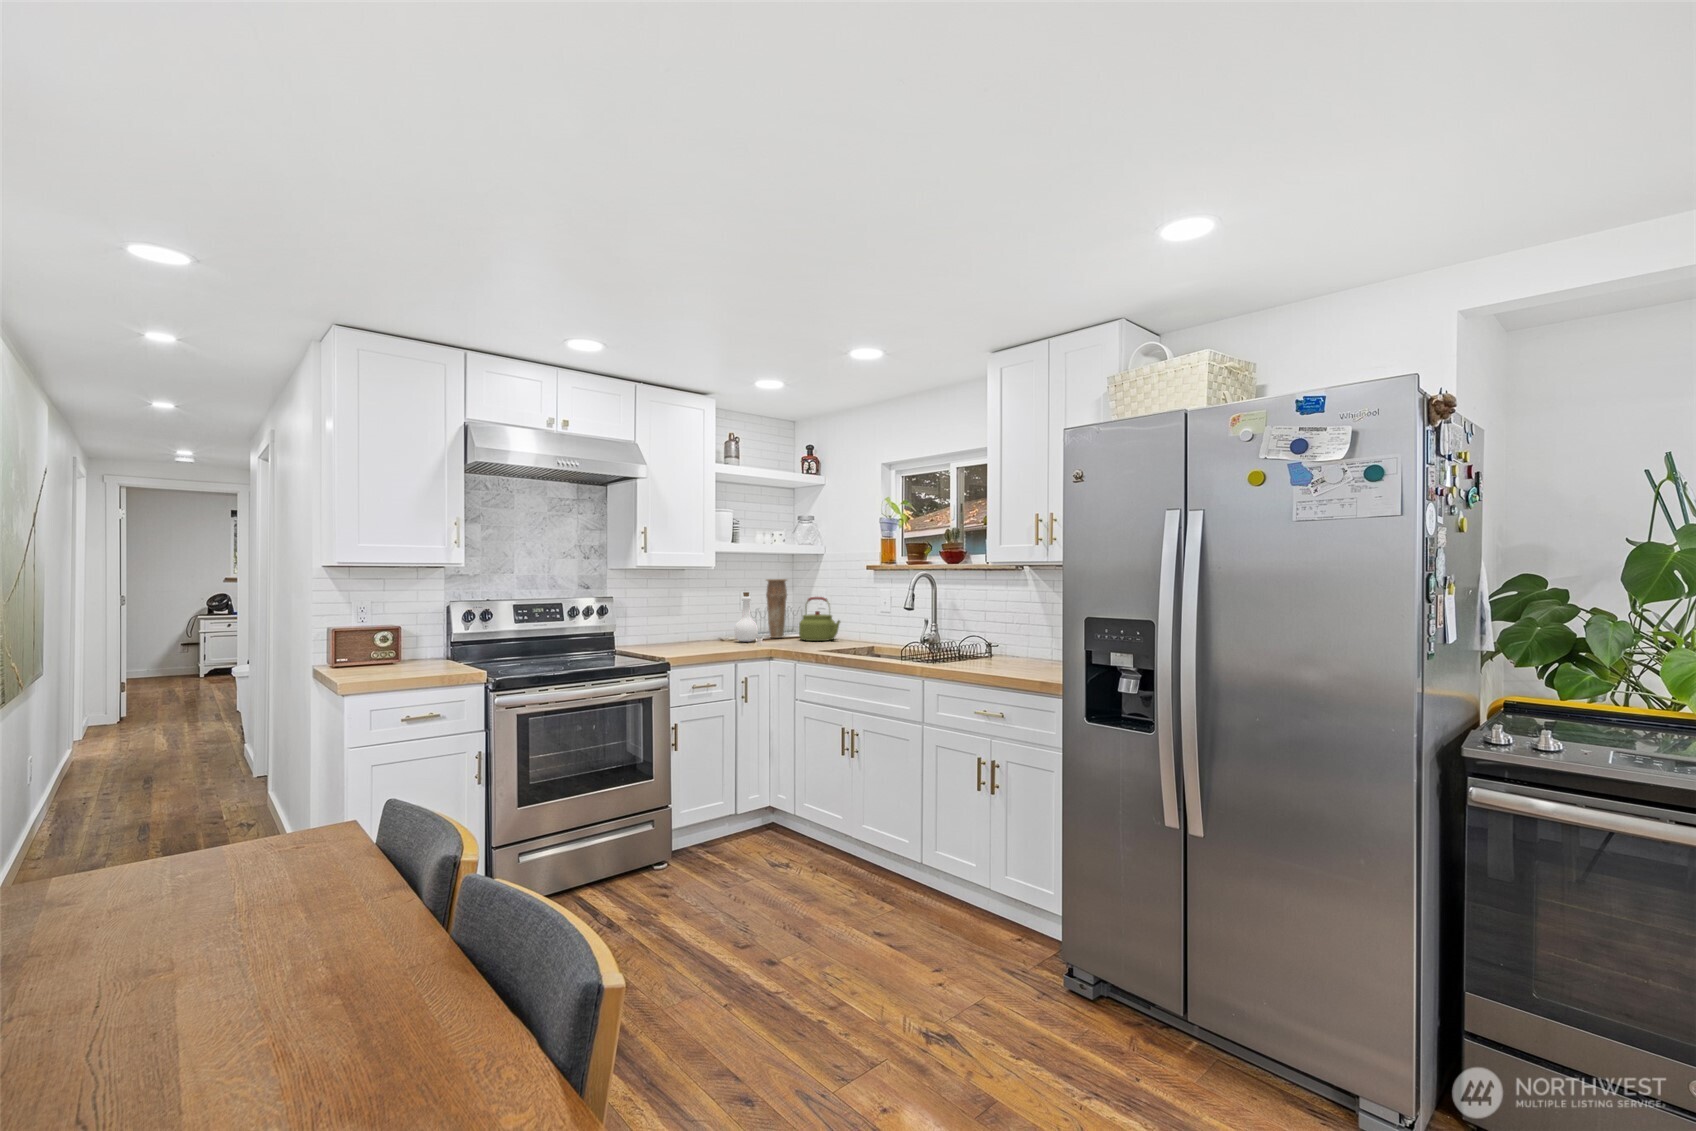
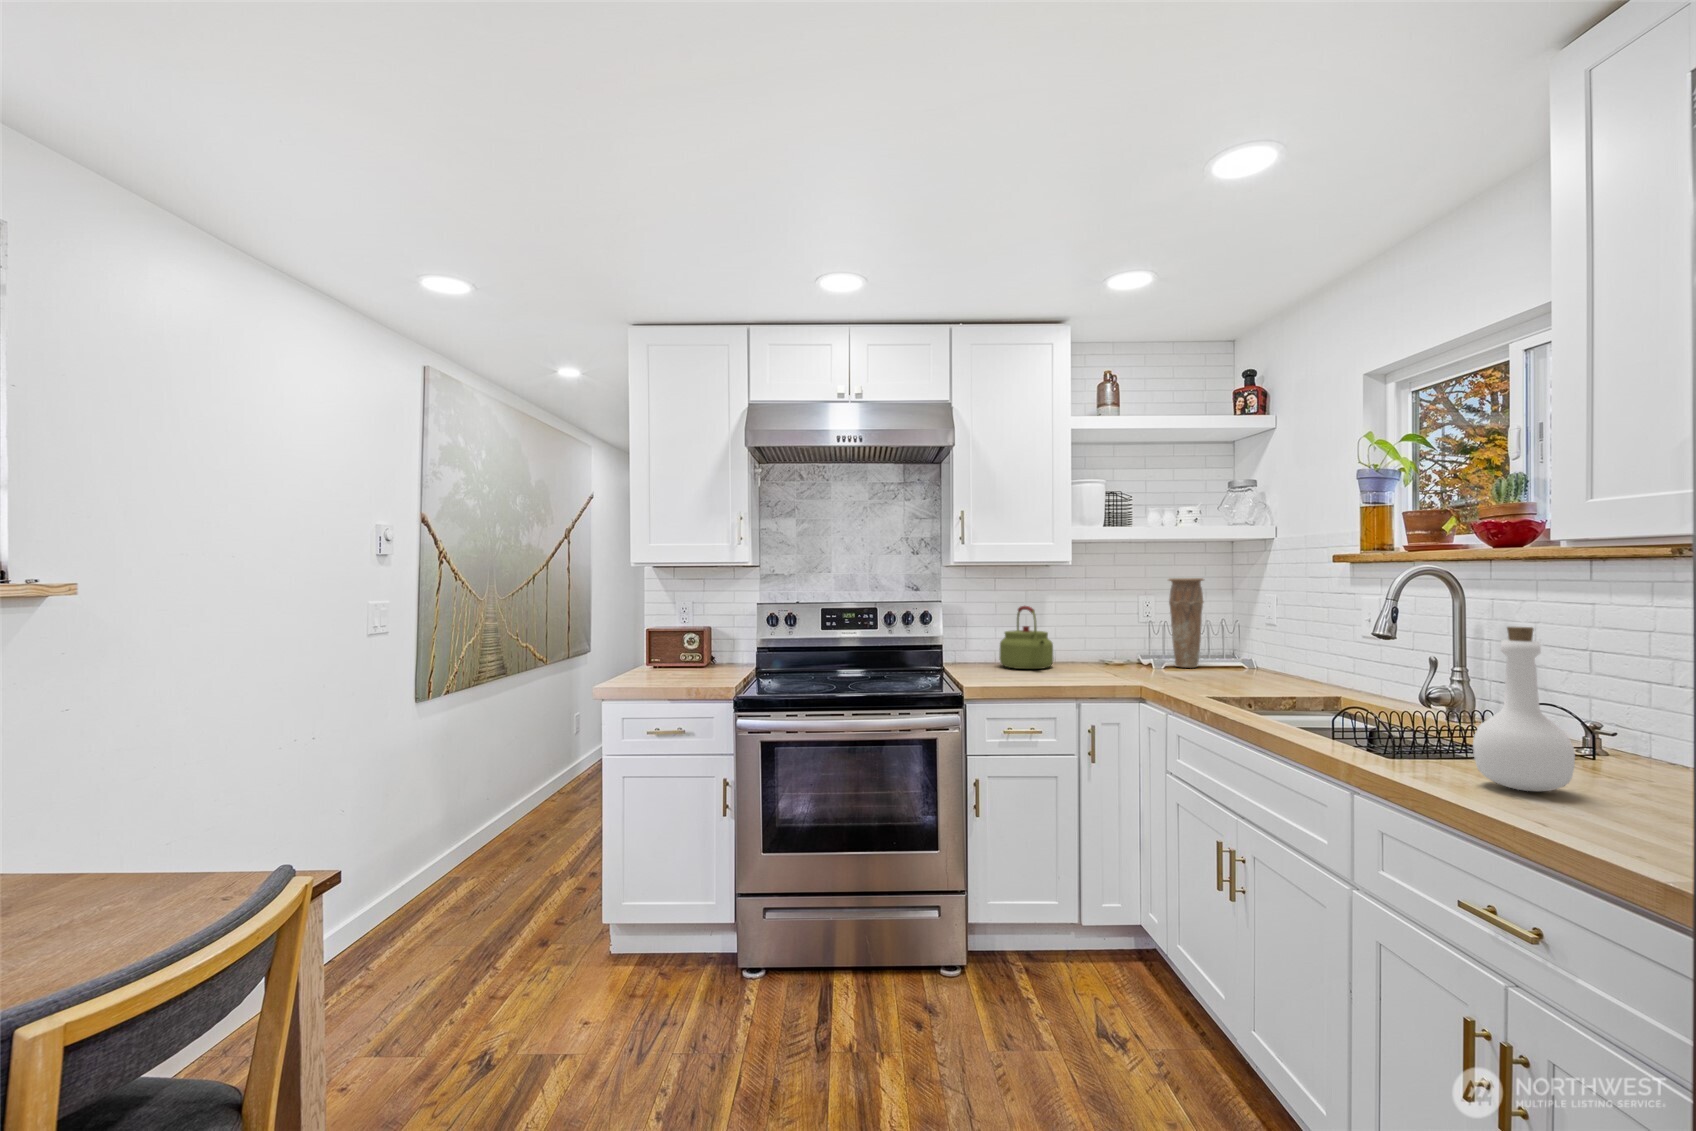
bottle: present [735,592,758,642] -> present [1473,627,1575,791]
kettle: present [799,597,840,641] -> present [1000,606,1053,669]

